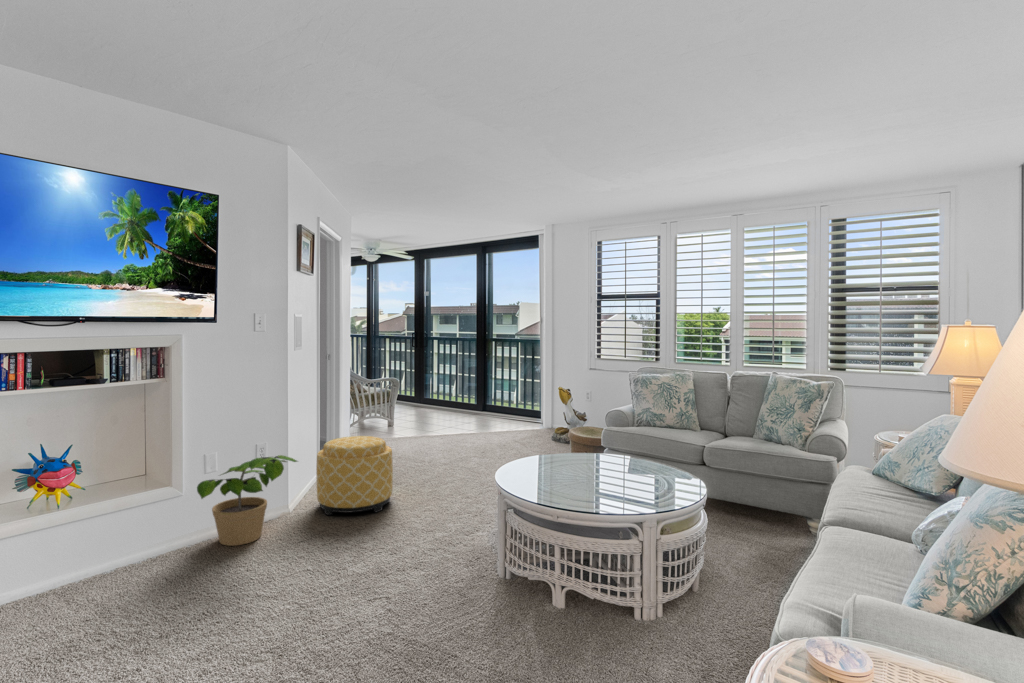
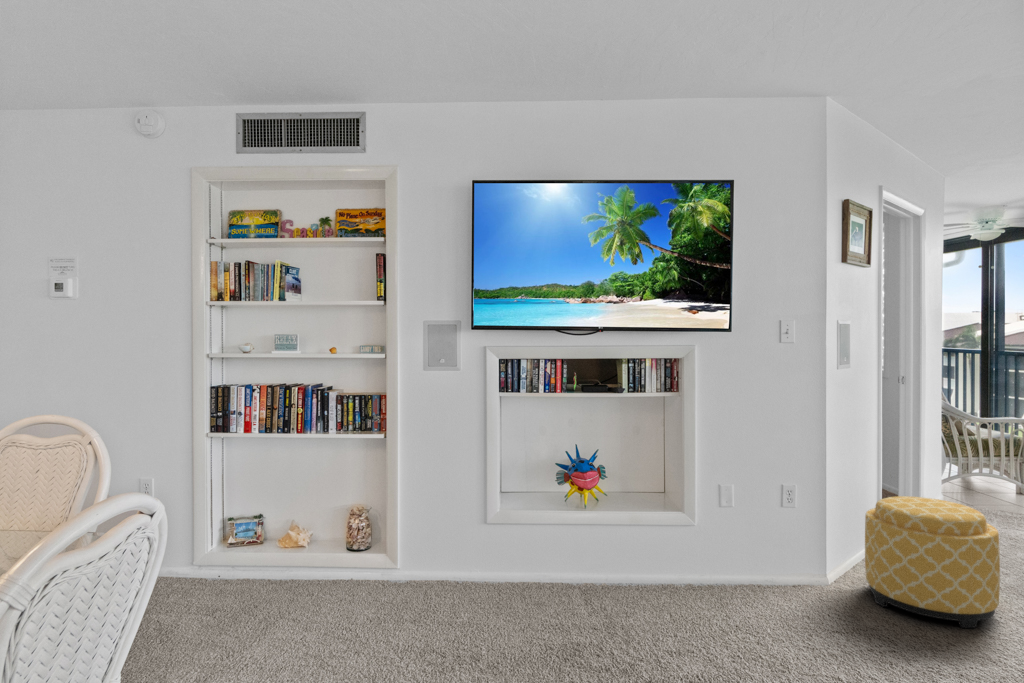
potted plant: present [197,455,297,546] -> none [703,501,826,607]

